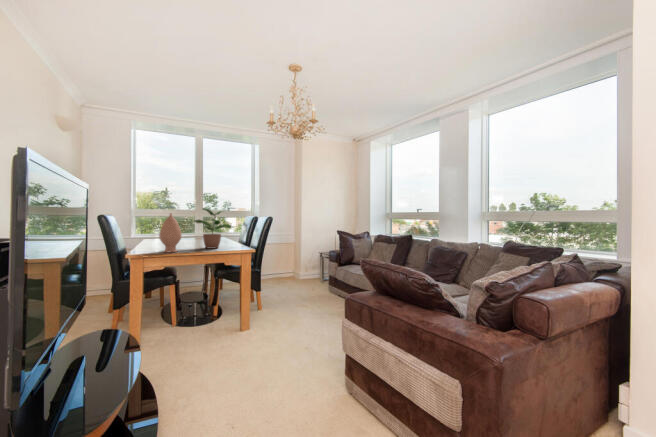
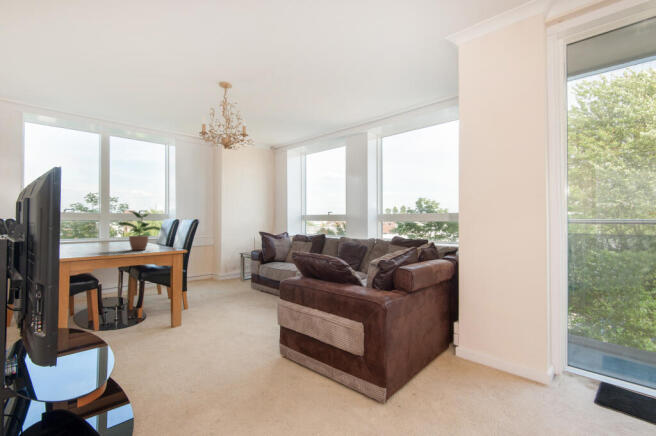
vase: present [159,213,181,252] -> none [85,215,110,255]

